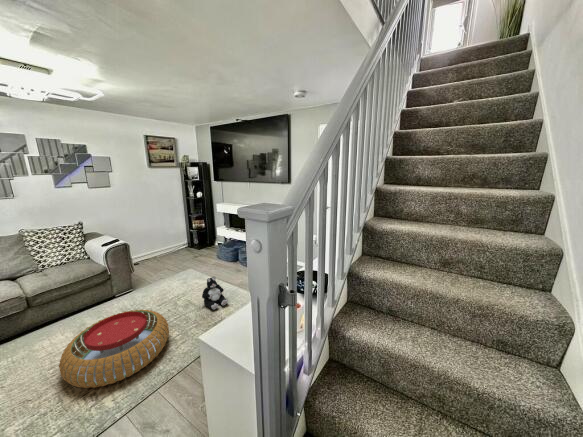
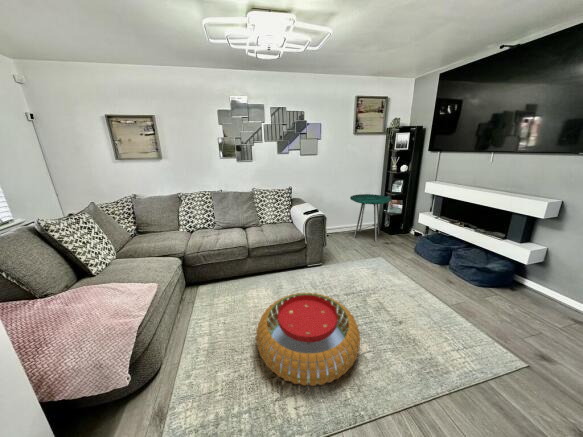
side table: none [156,218,193,259] -> present [350,194,391,241]
plush toy: present [202,277,228,309] -> none [402,286,443,334]

